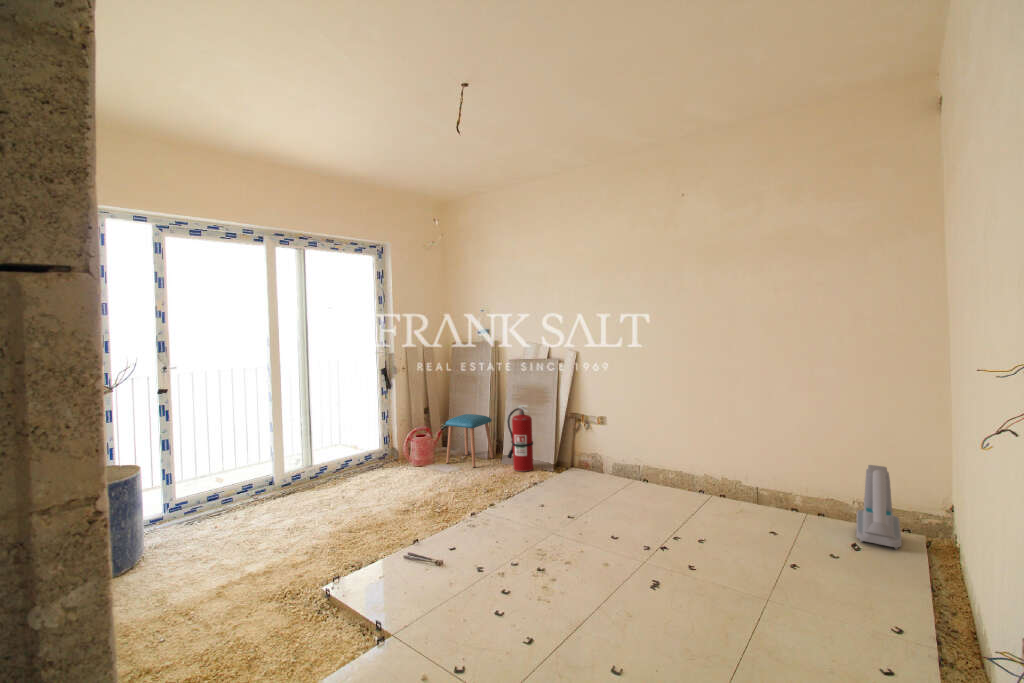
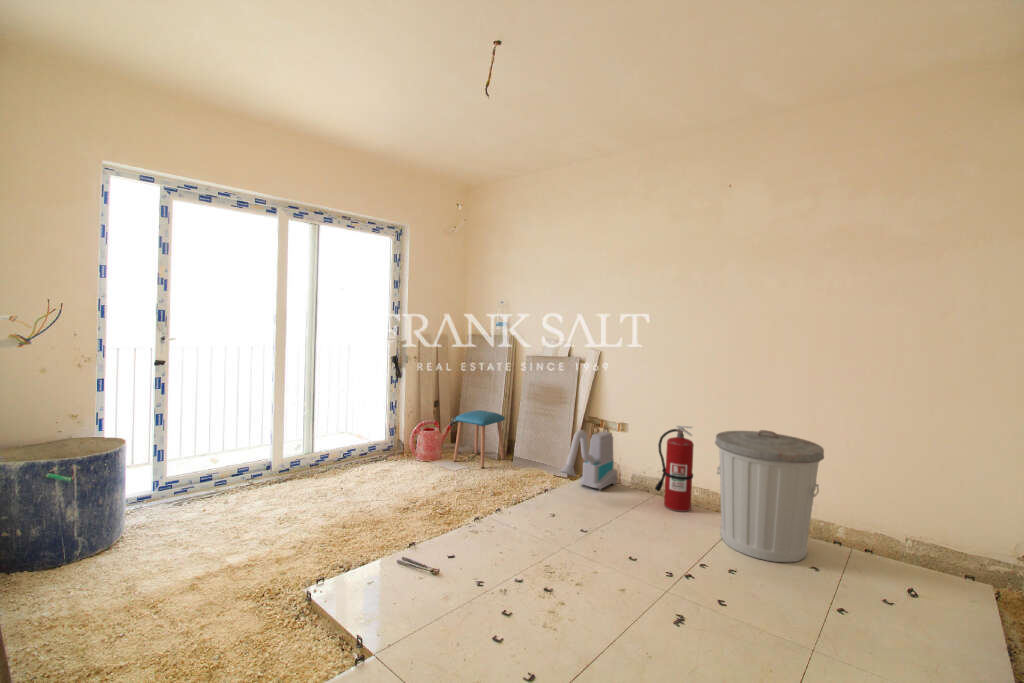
fire extinguisher: present [508,405,533,472] -> present [655,426,694,512]
trash can: none [683,414,777,529] -> present [715,430,824,562]
vacuum cleaner: present [856,465,901,549] -> present [559,430,617,491]

